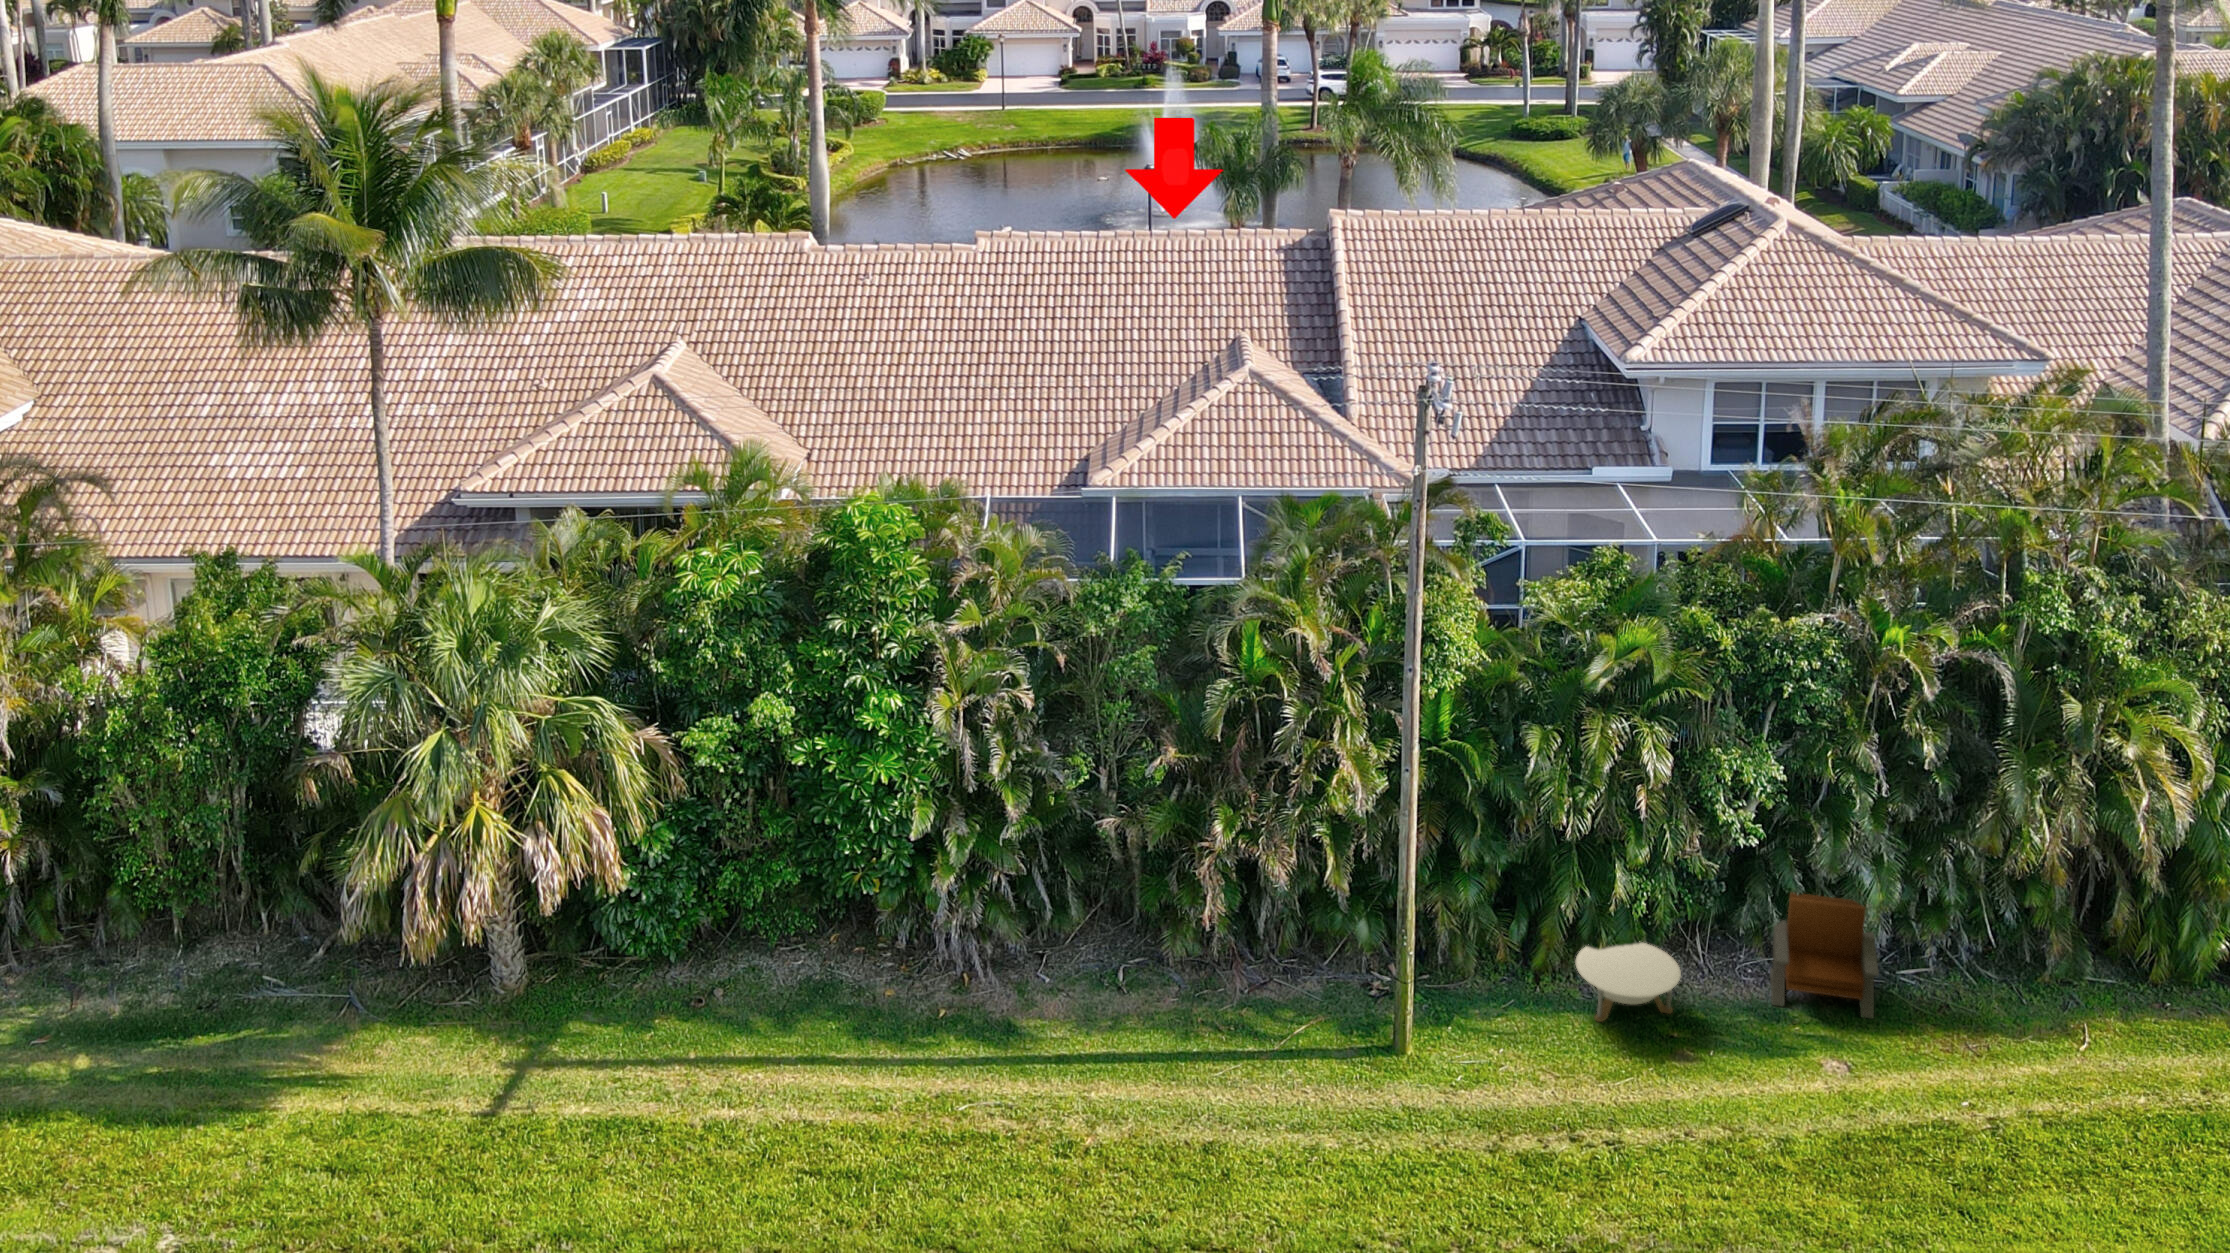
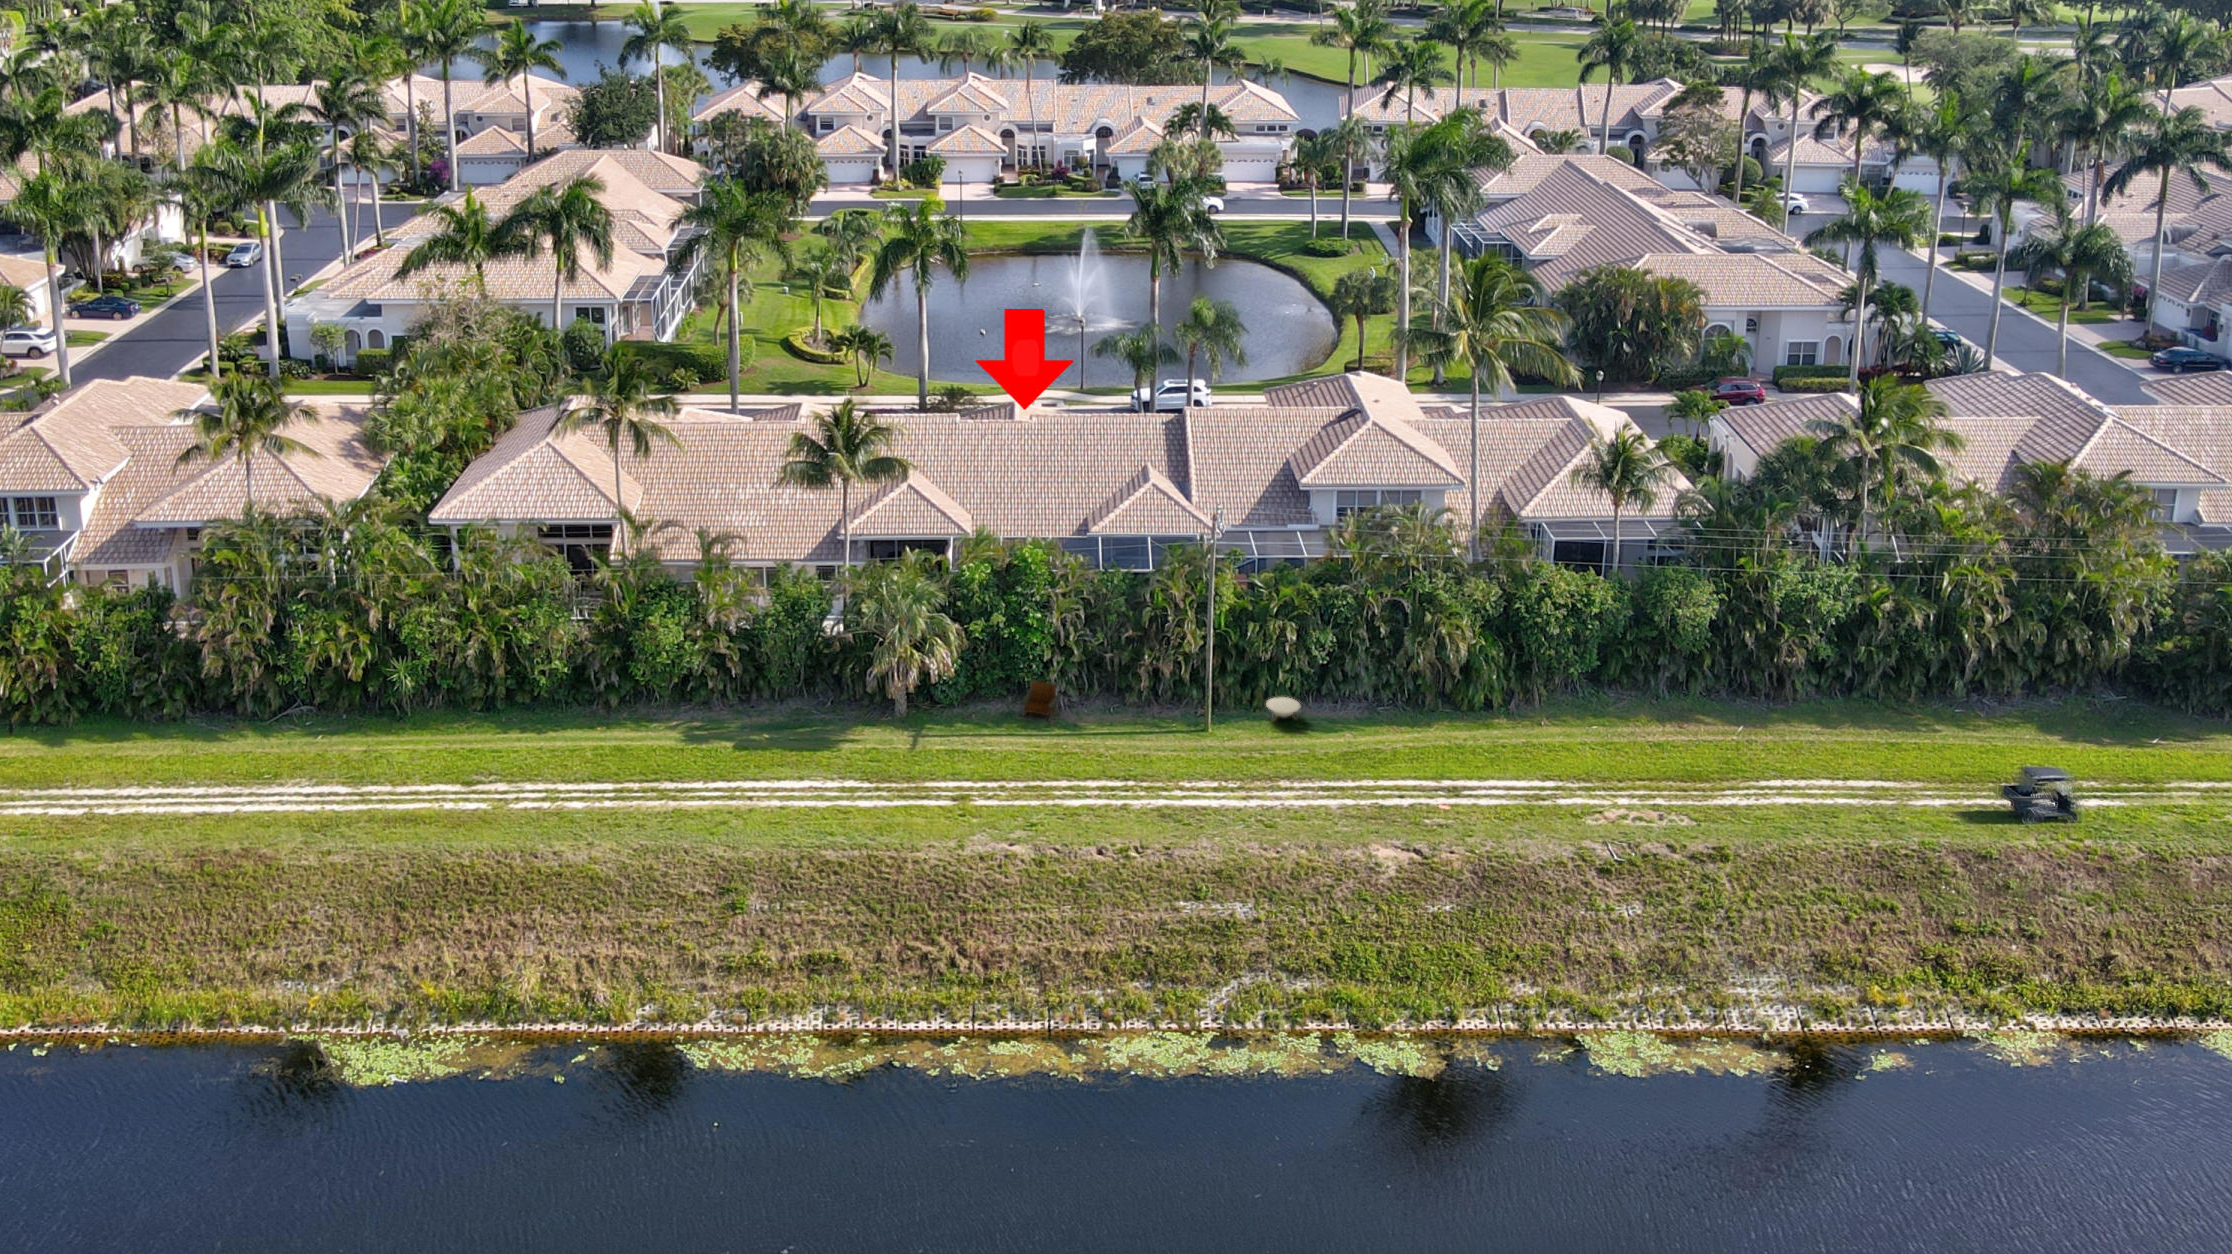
lounge chair: present [1770,893,1879,1019] -> present [1021,681,1060,722]

